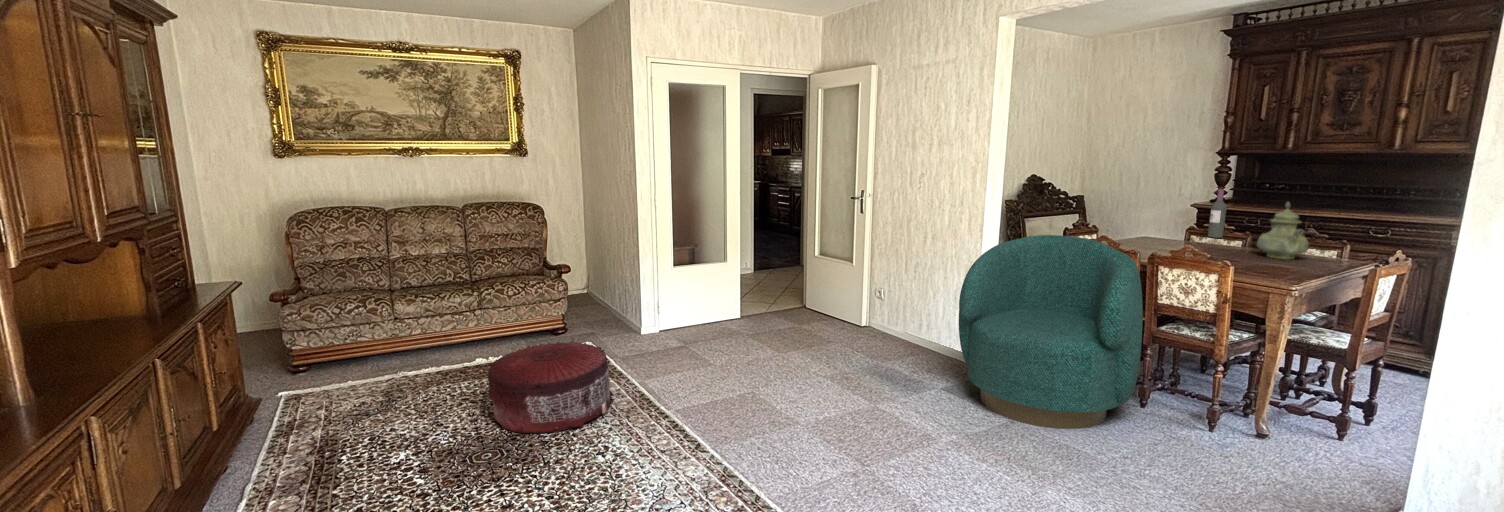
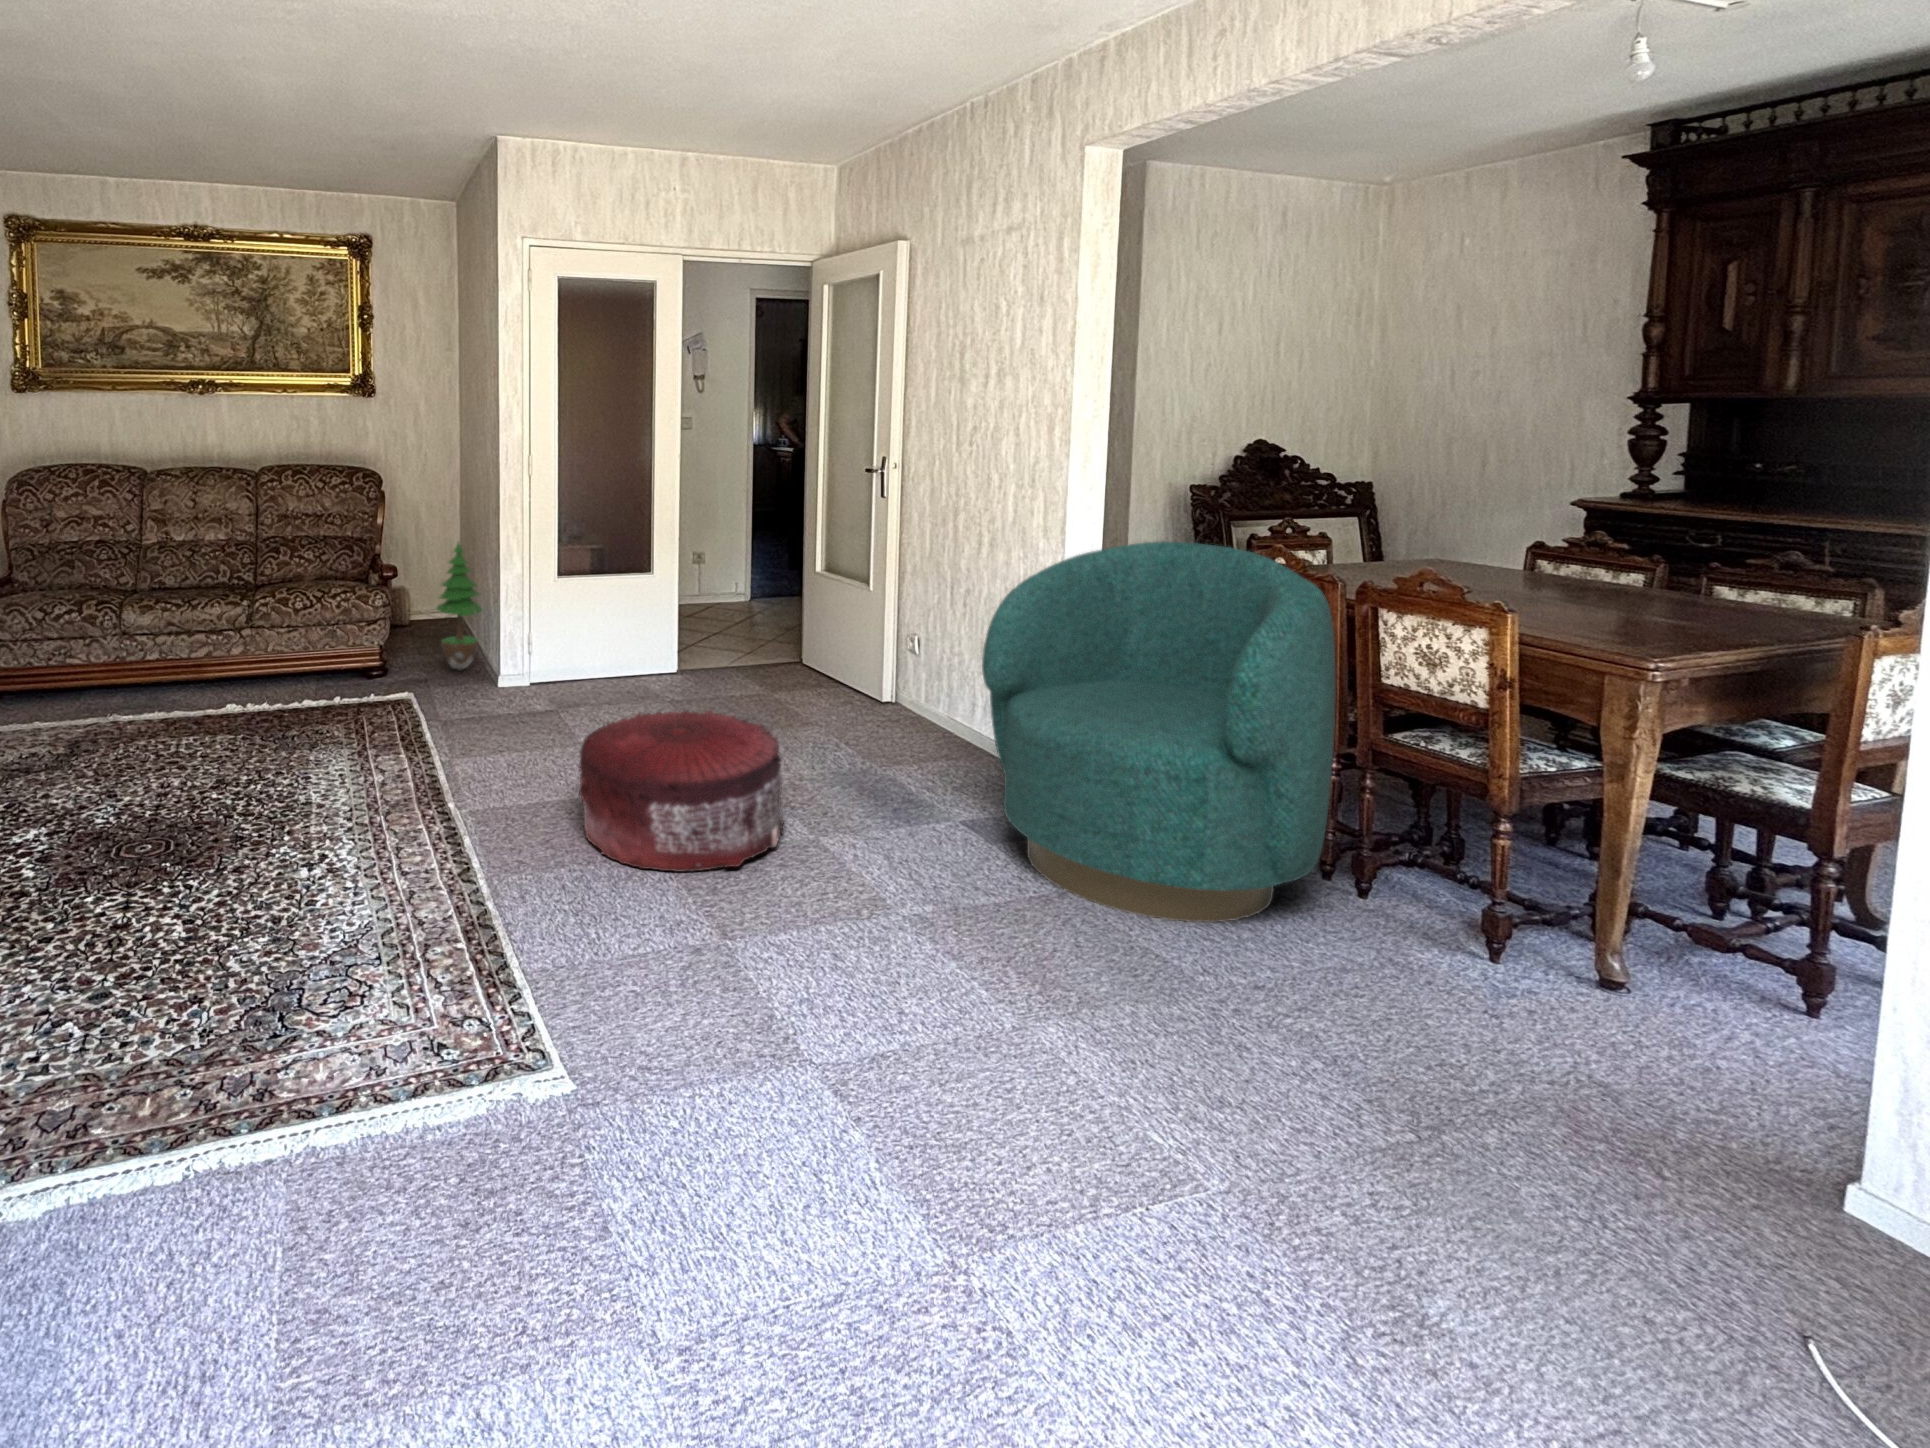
wine bottle: present [1208,189,1227,238] -> none [1567,467,1605,566]
teapot: present [1257,202,1309,259] -> none [1639,490,1756,611]
potted tree: none [592,247,622,326] -> present [437,543,482,670]
pouf: present [488,341,613,434] -> present [579,710,784,872]

